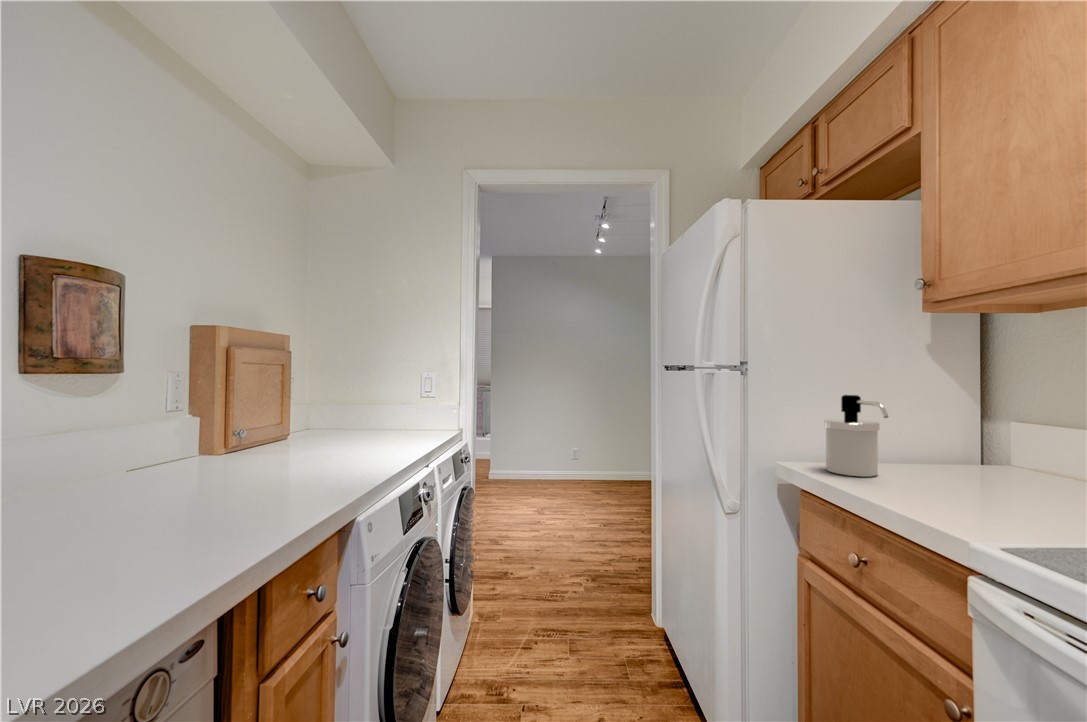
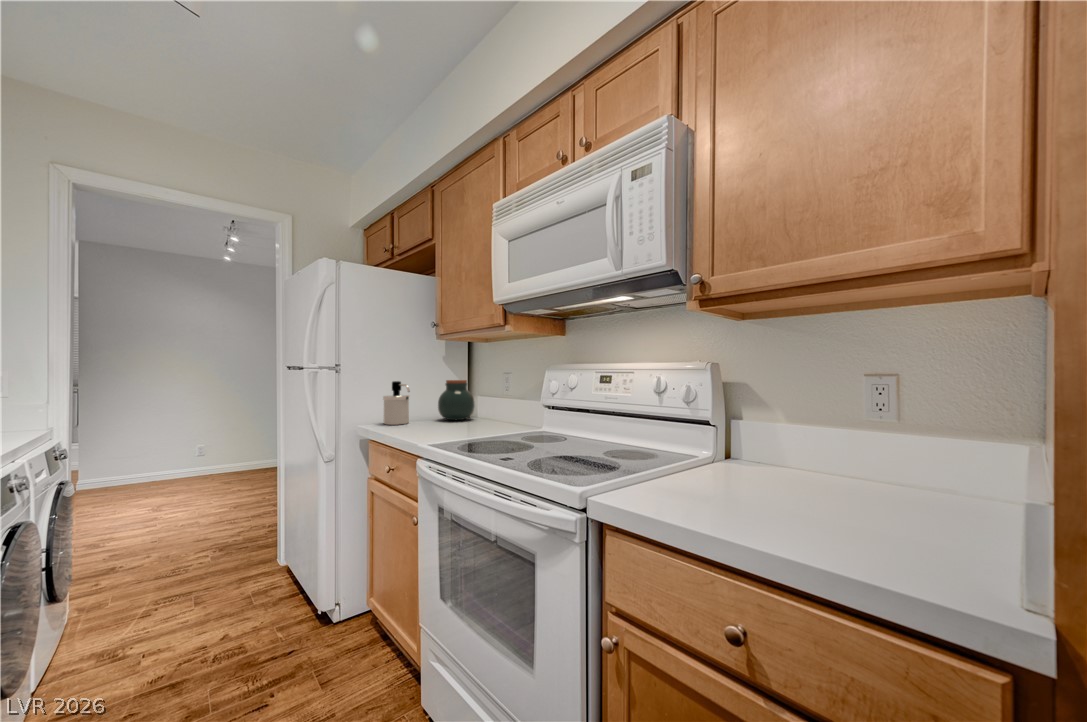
jar: none [938,396,1040,482] -> present [438,380,475,420]

